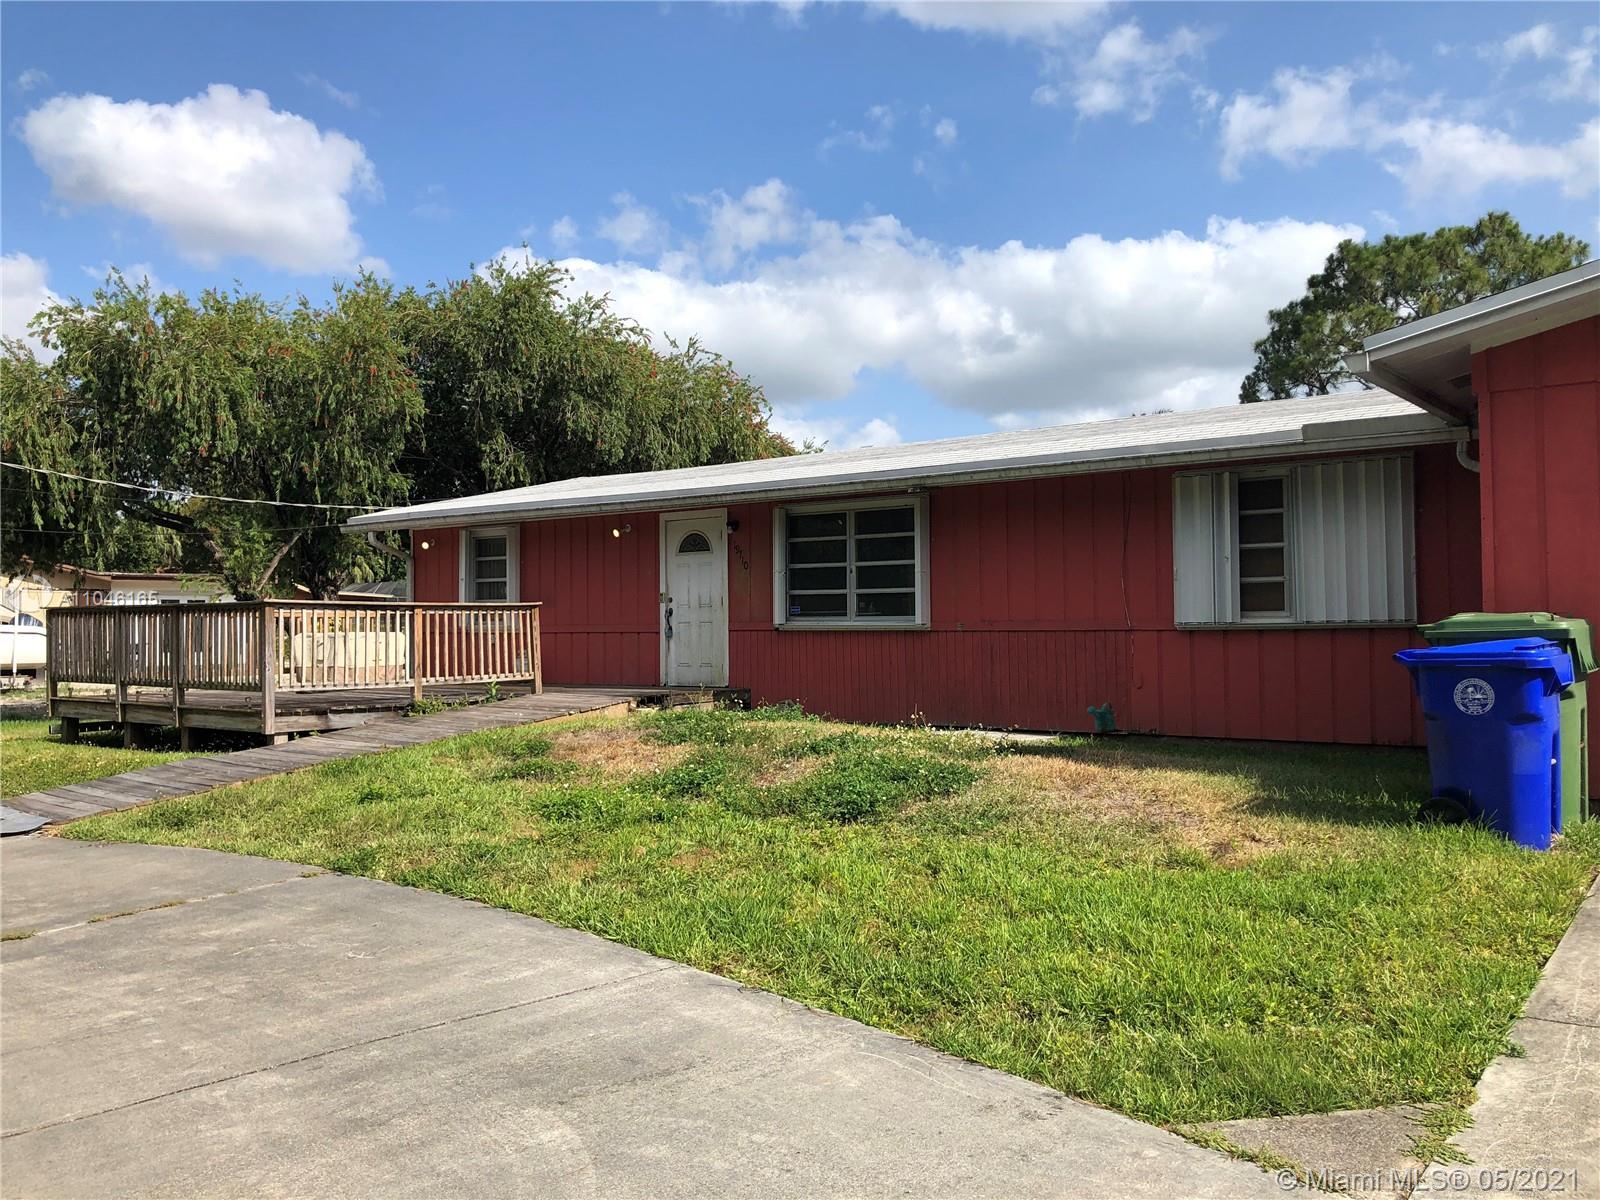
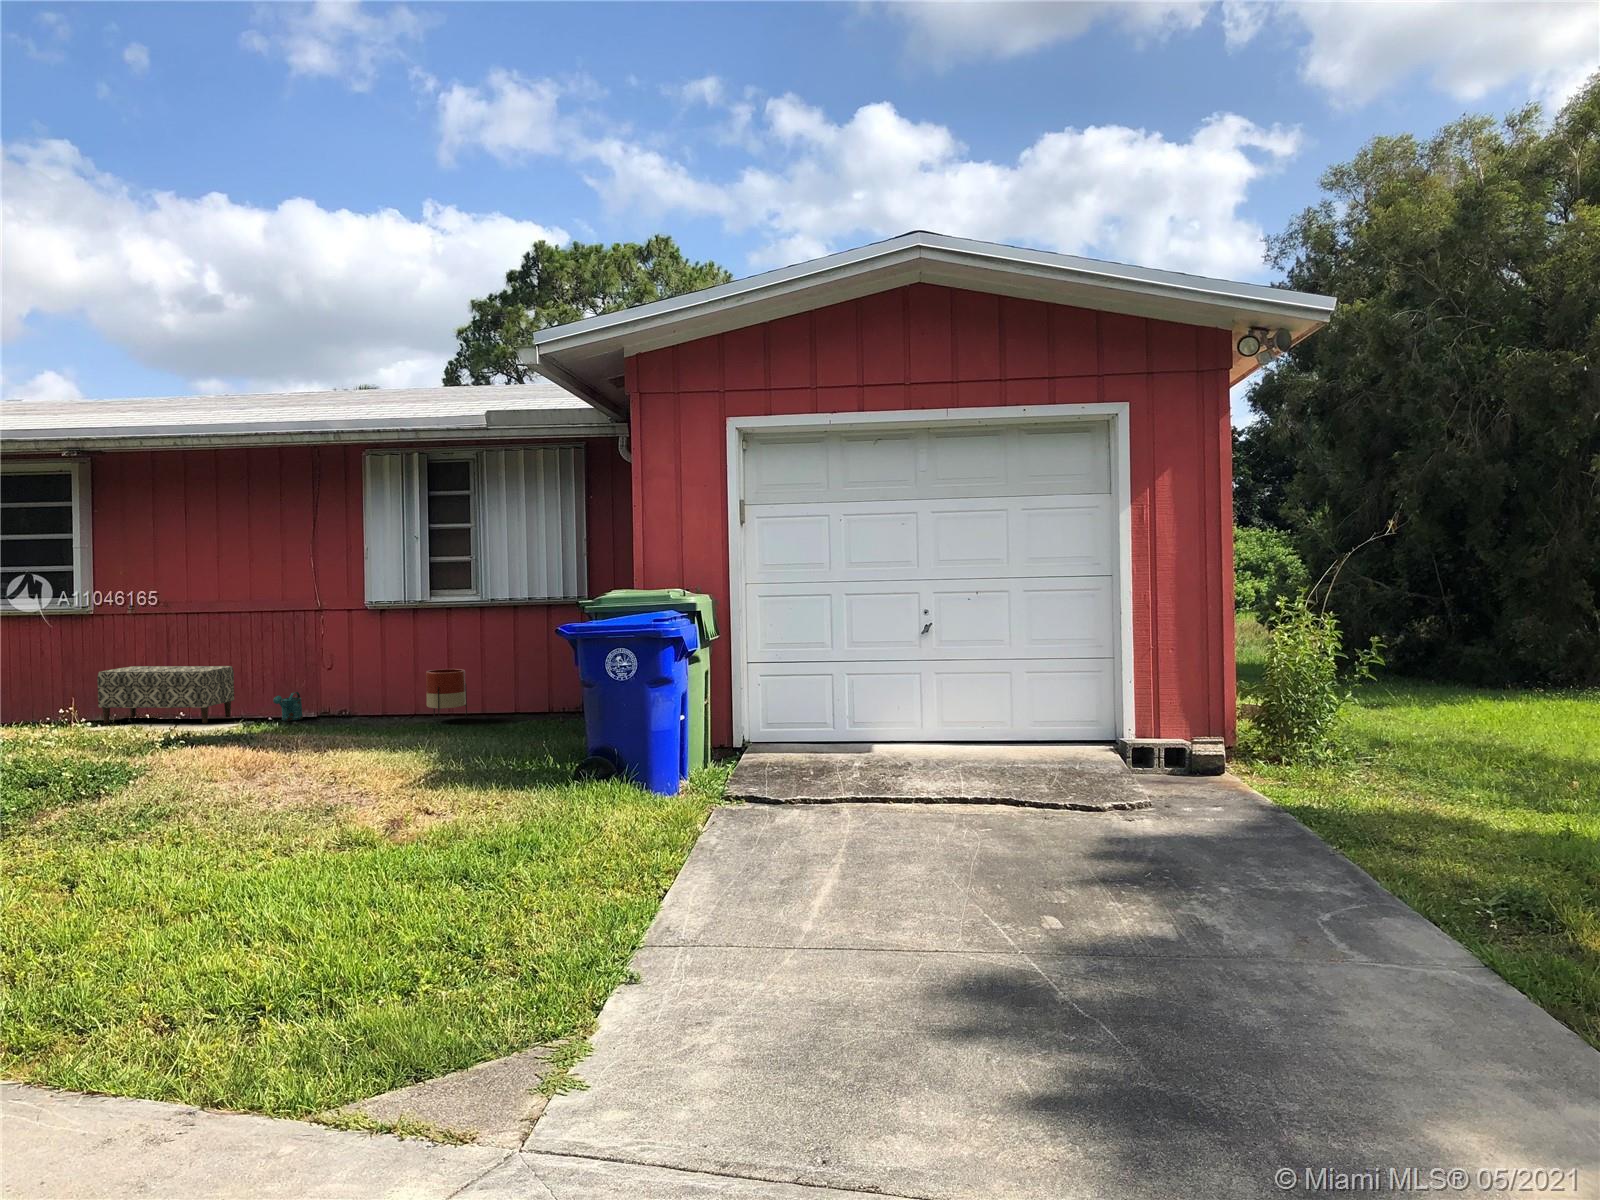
bench: none [935,676,1051,732] -> present [97,666,234,724]
planter: none [1242,680,1290,741] -> present [426,669,467,724]

